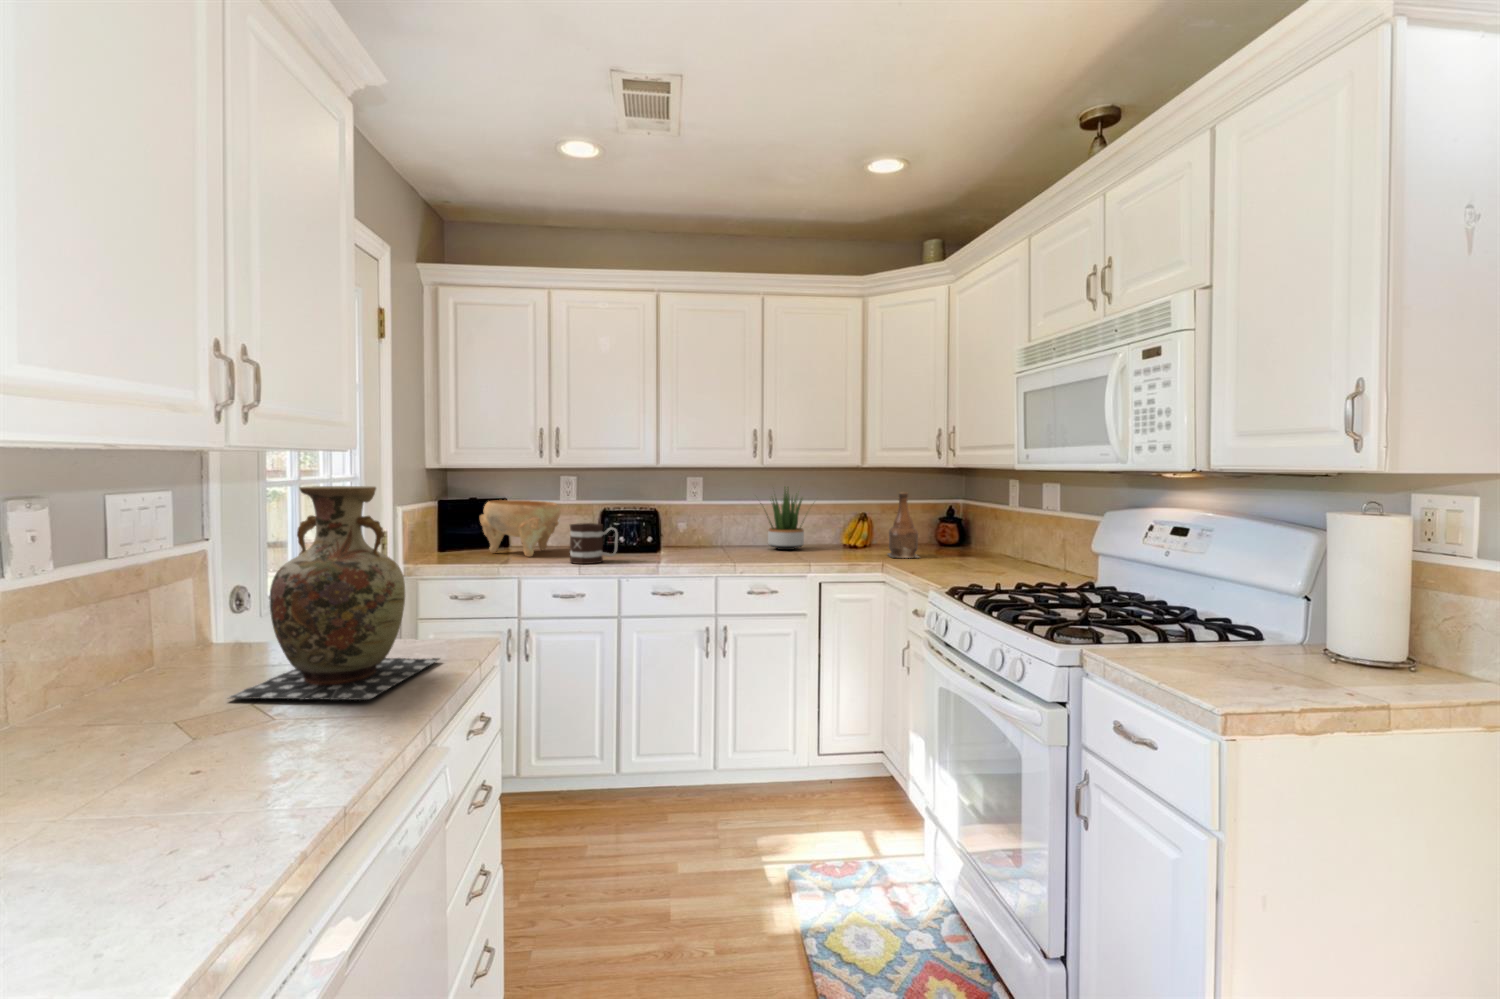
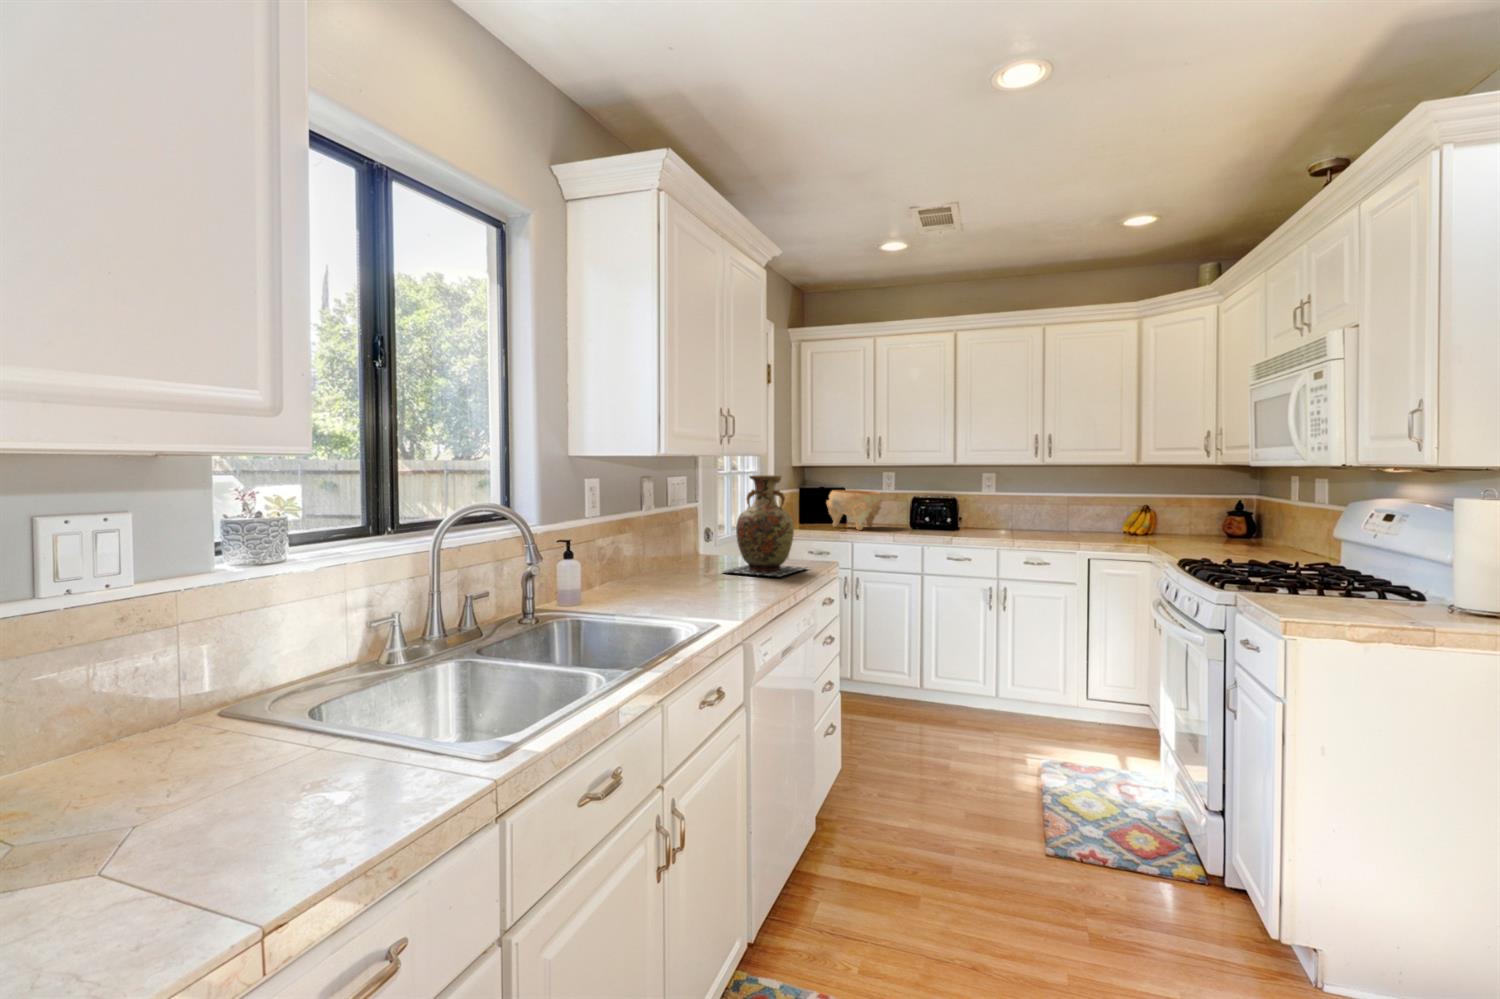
potted plant: present [767,490,804,550] -> none [1039,479,1098,534]
bottle: present [888,492,919,558] -> none [1158,485,1188,543]
mug: present [570,523,618,564] -> none [887,507,923,535]

